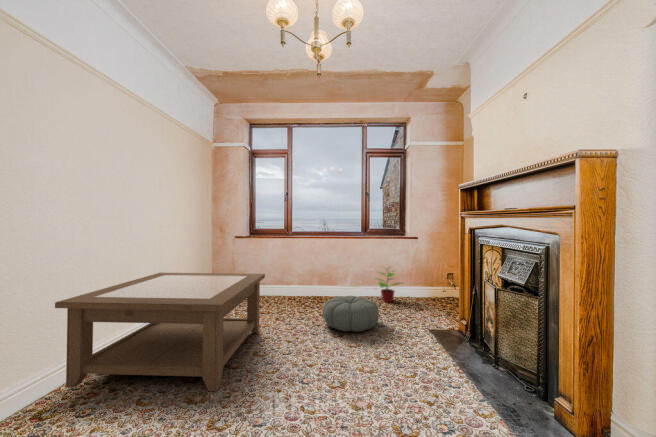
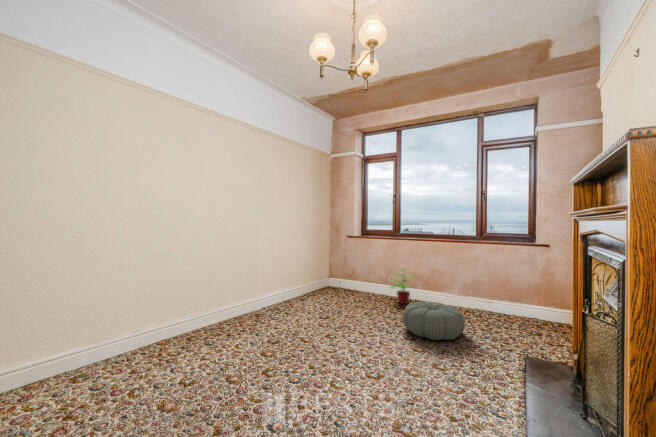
potted plant: present [379,267,400,302] -> present [392,269,412,303]
coffee table: present [55,273,265,391] -> none [206,261,350,353]

